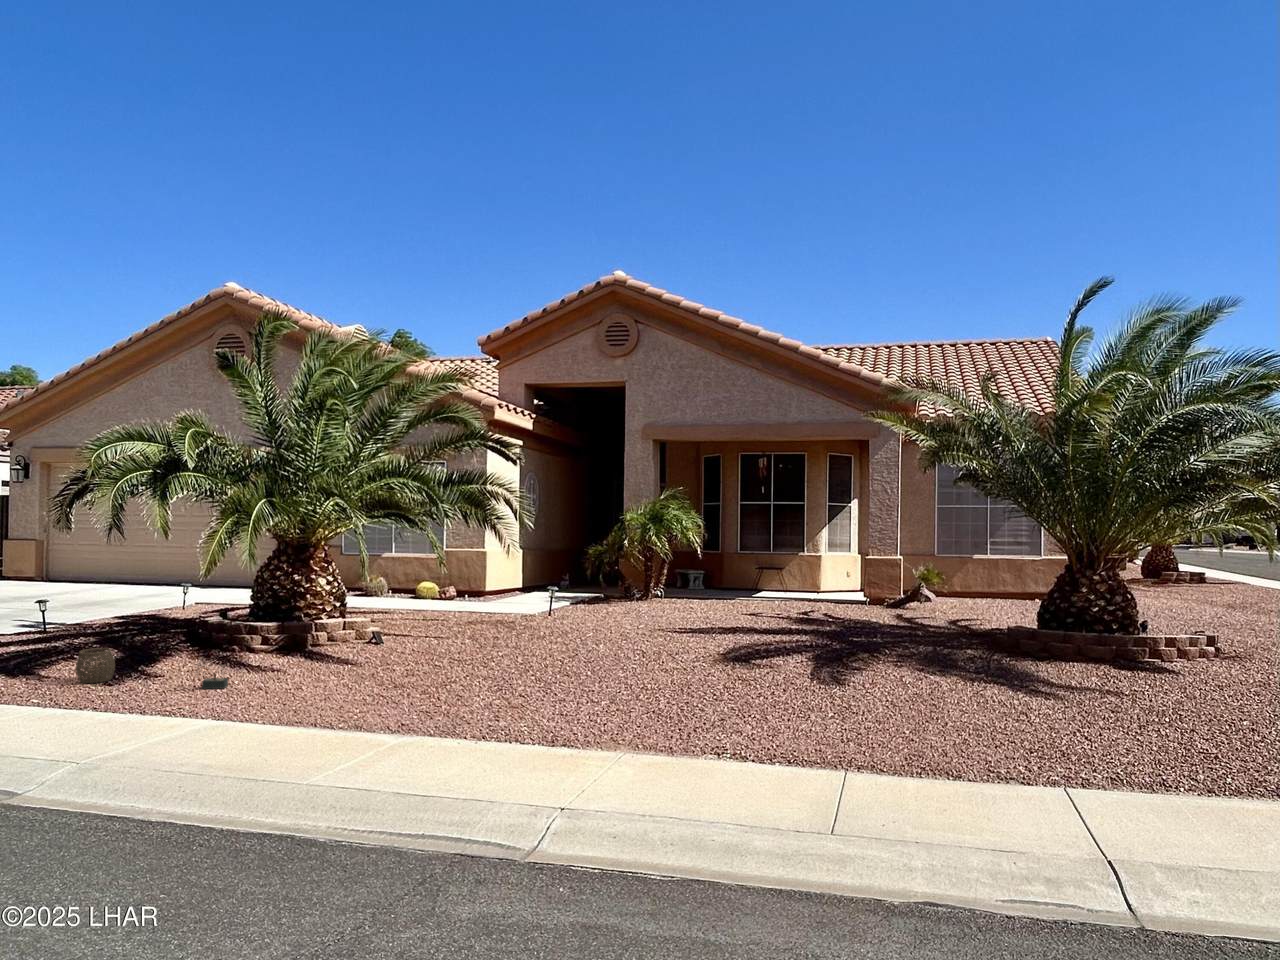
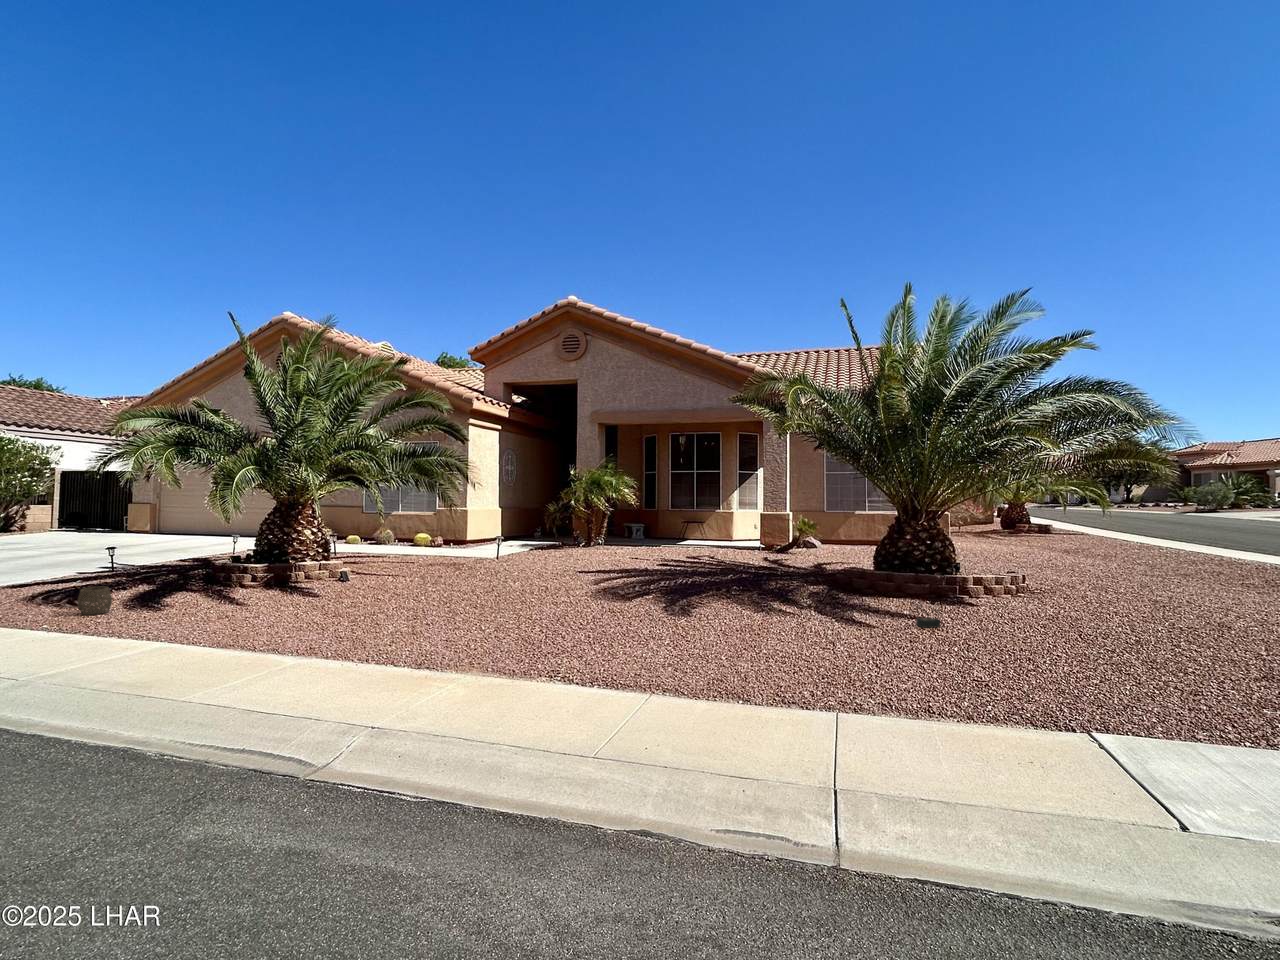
decorative plant: present [194,657,231,689] -> present [911,601,940,628]

